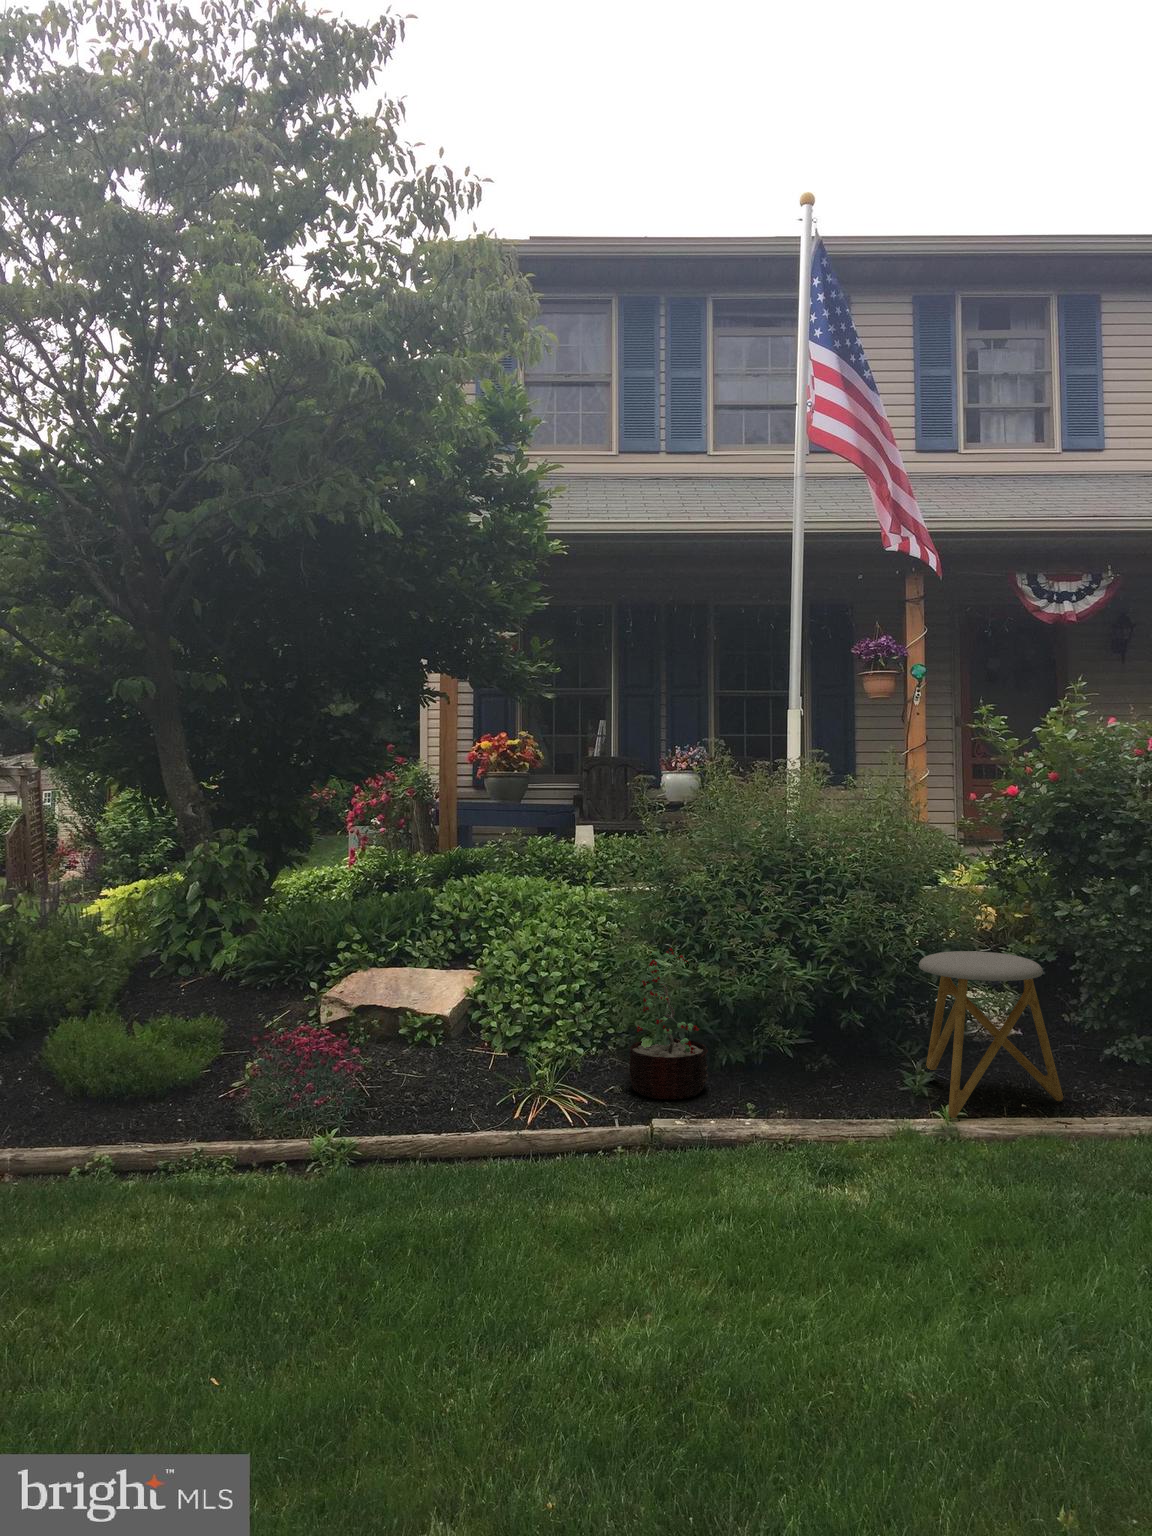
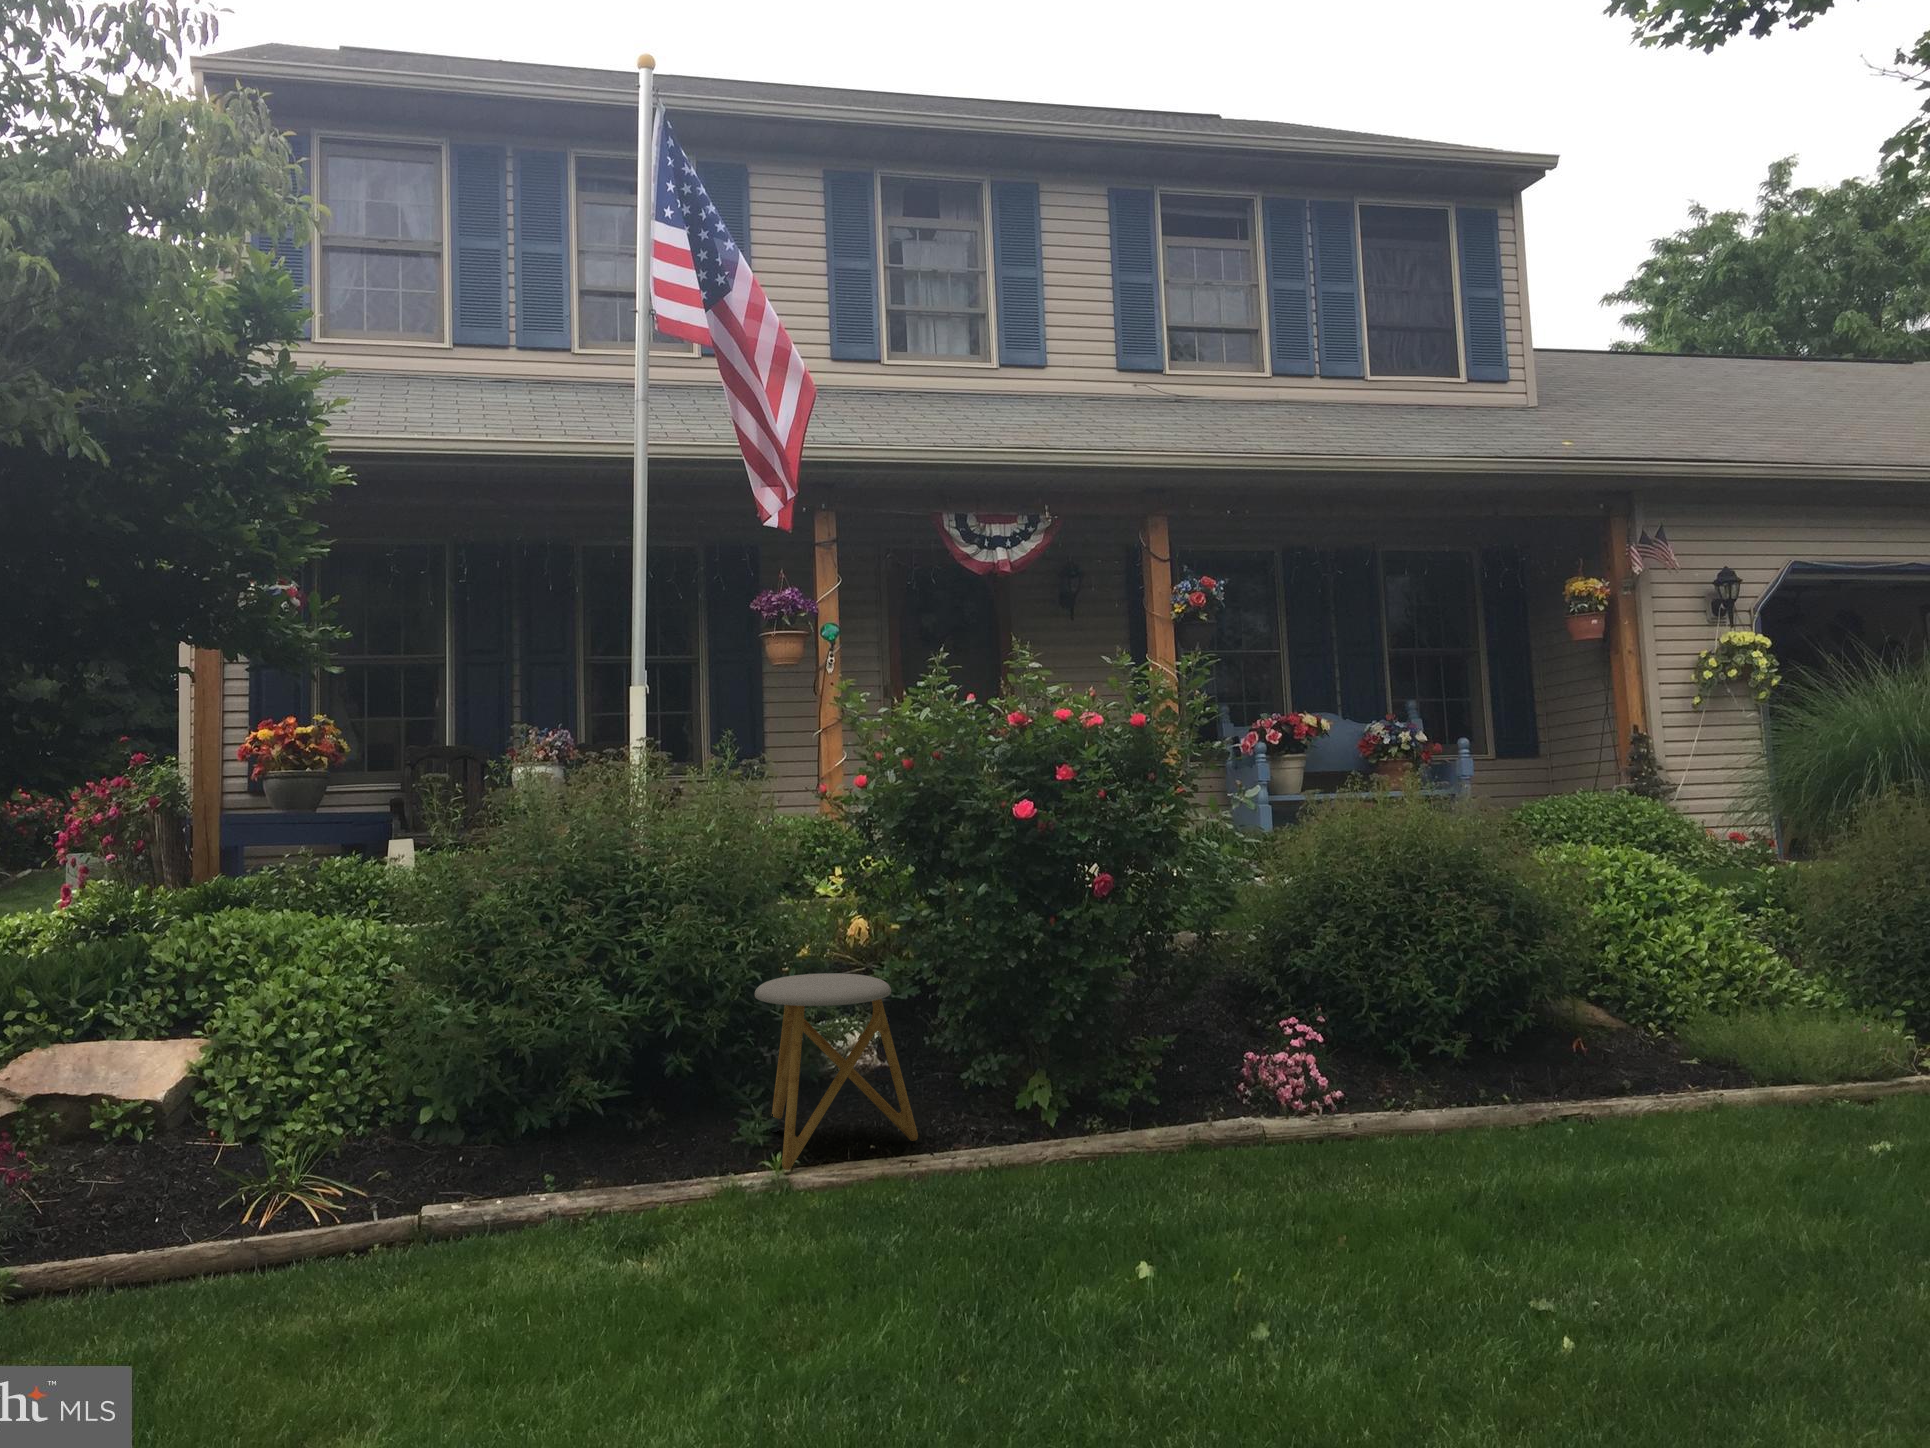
decorative plant: present [629,948,708,1099] -> none [400,991,503,1181]

